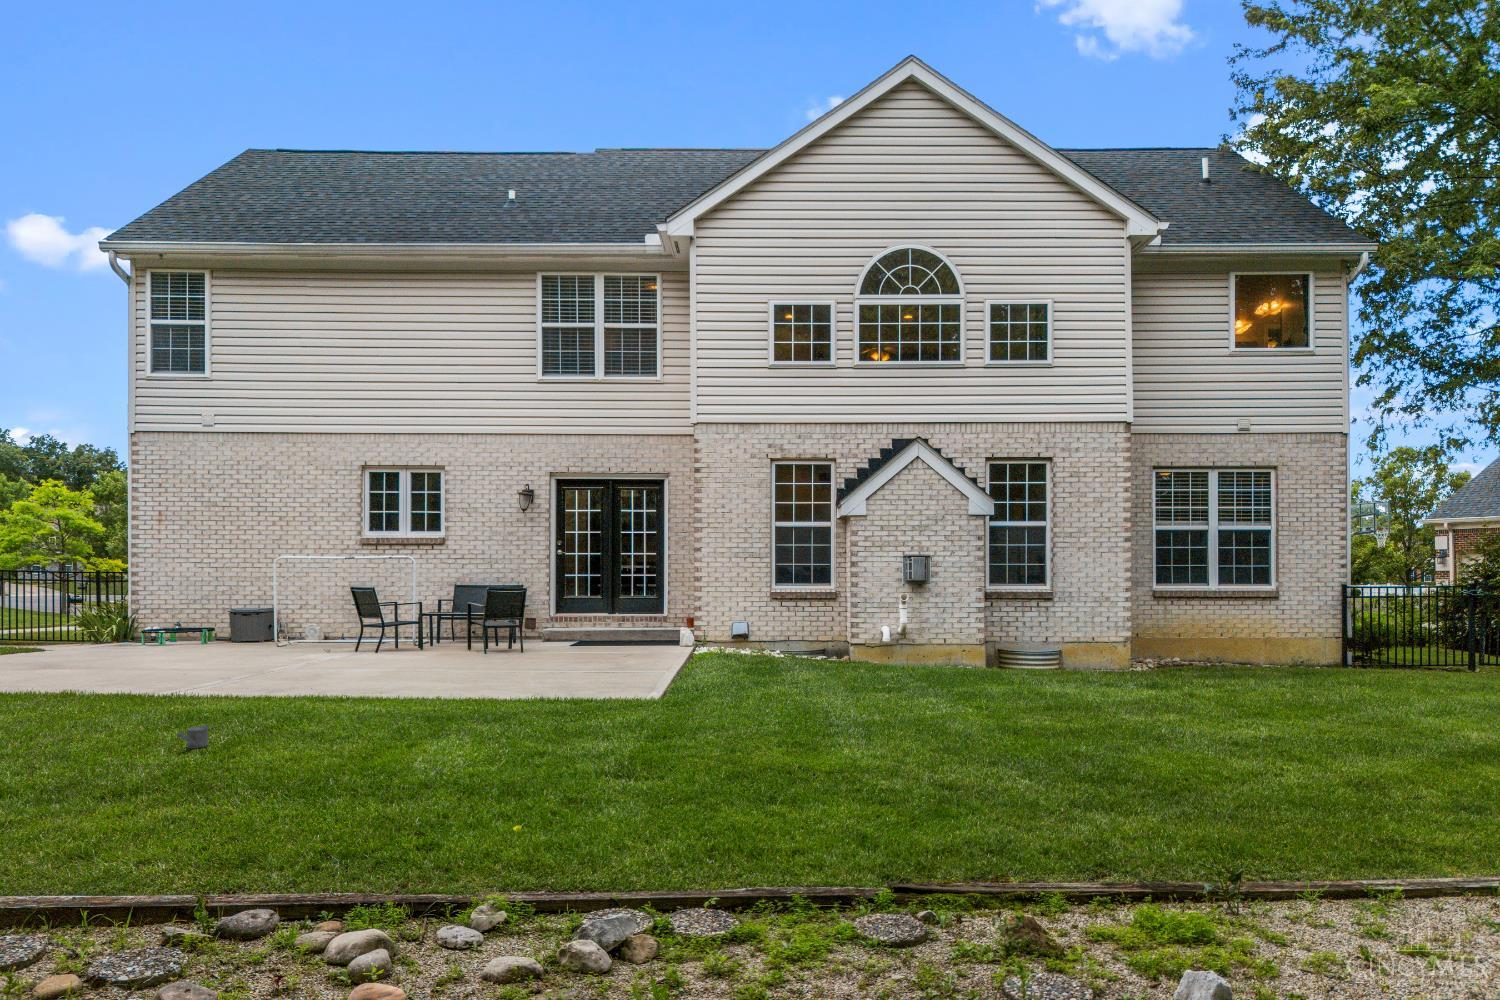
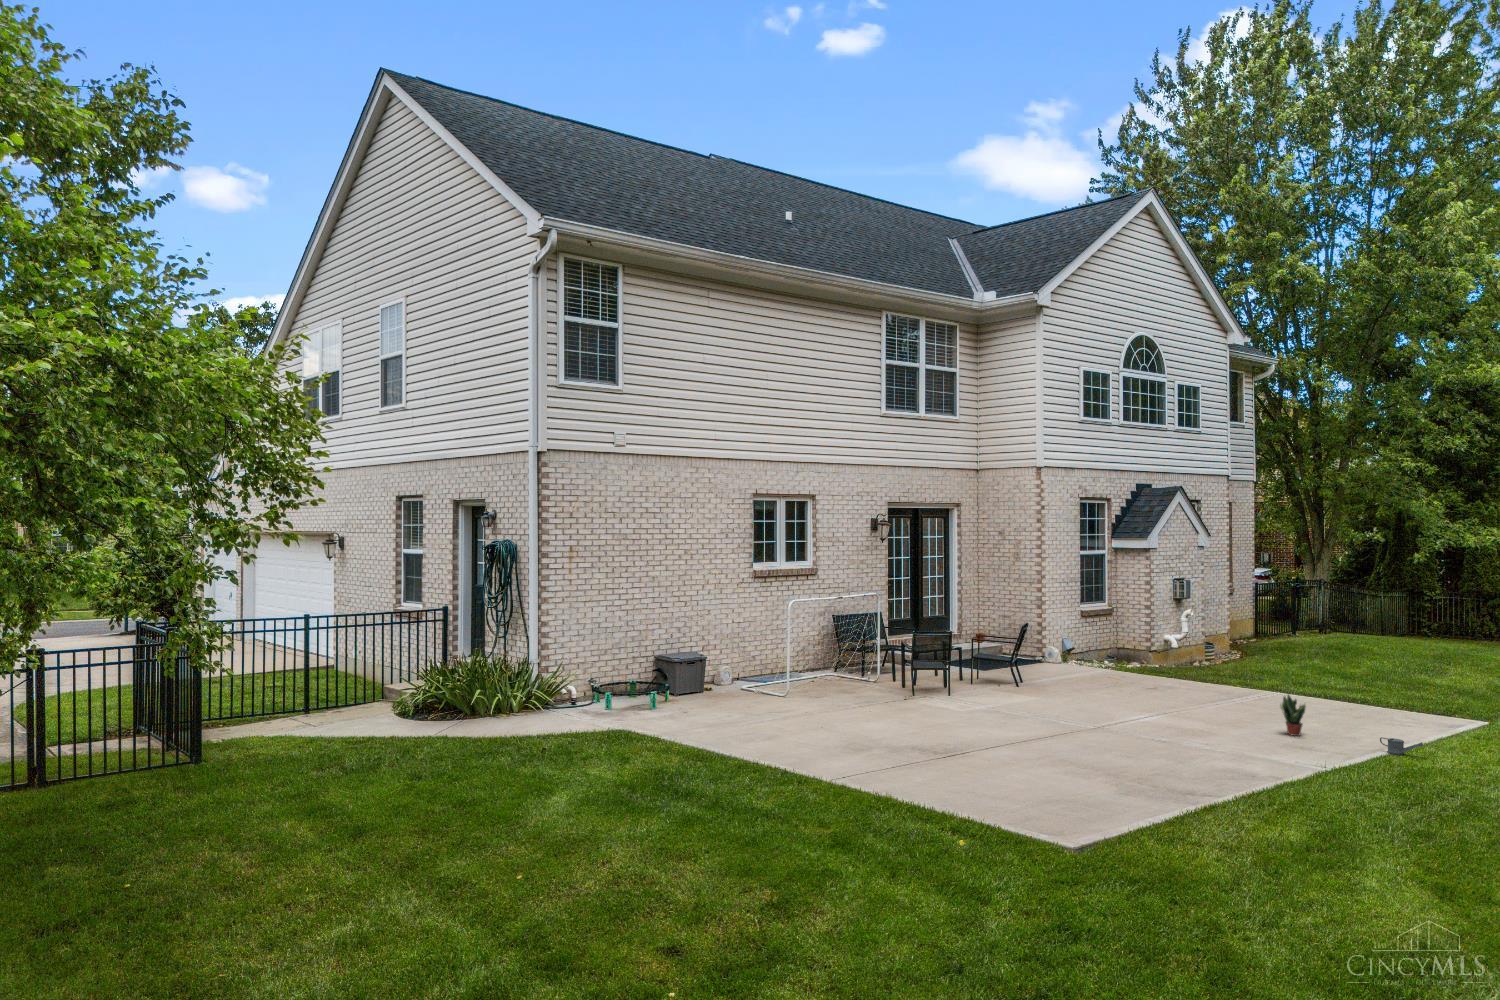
potted plant: none [244,663,292,721] -> present [1281,694,1306,736]

